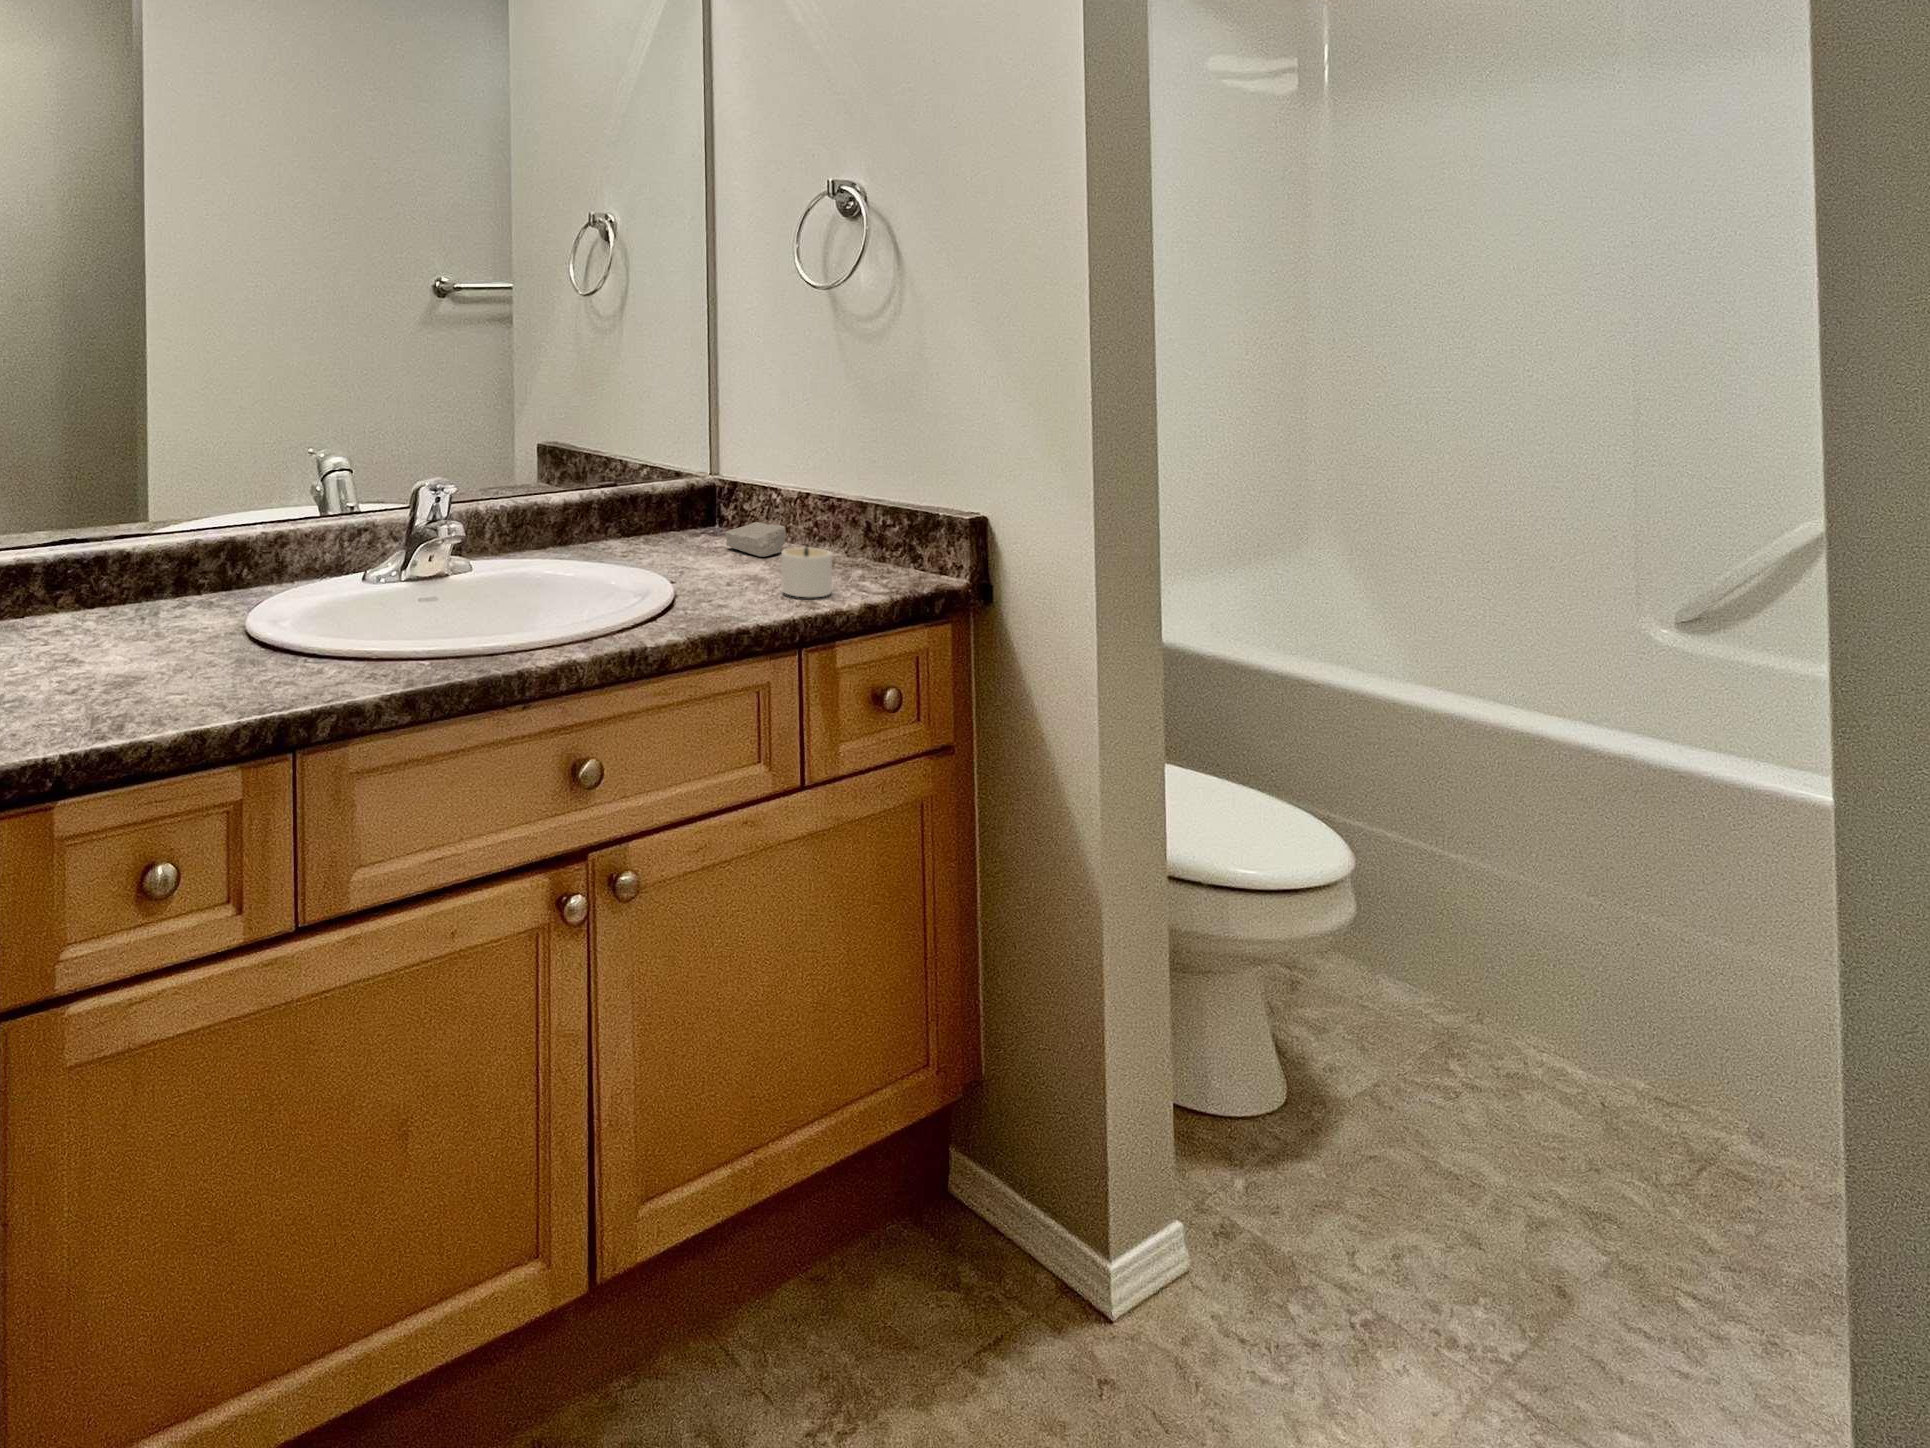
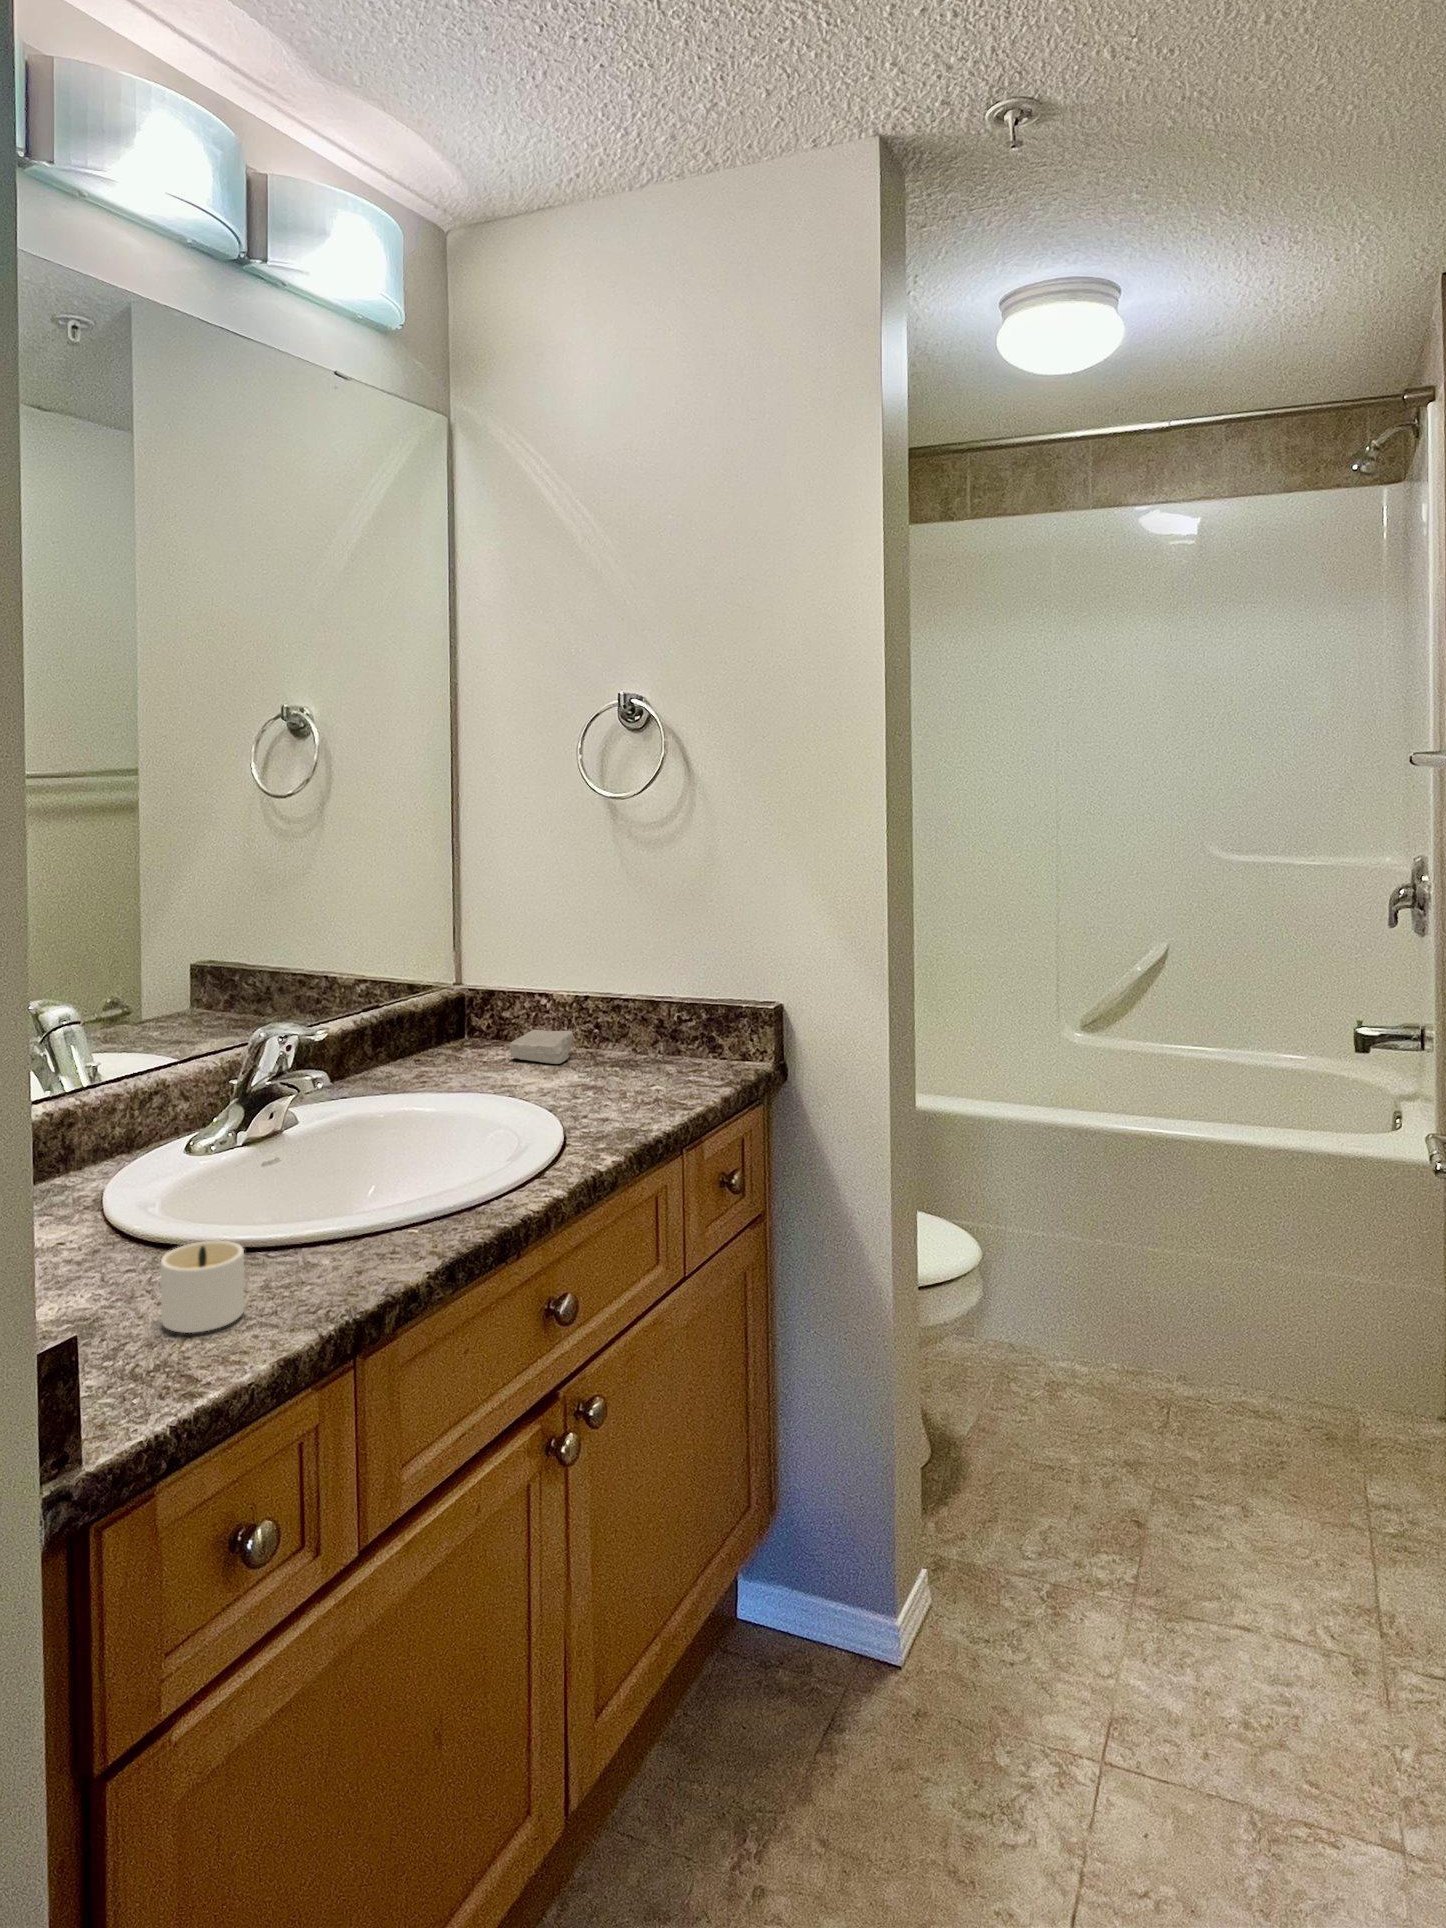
candle: present [781,547,832,597] -> present [161,1241,244,1333]

